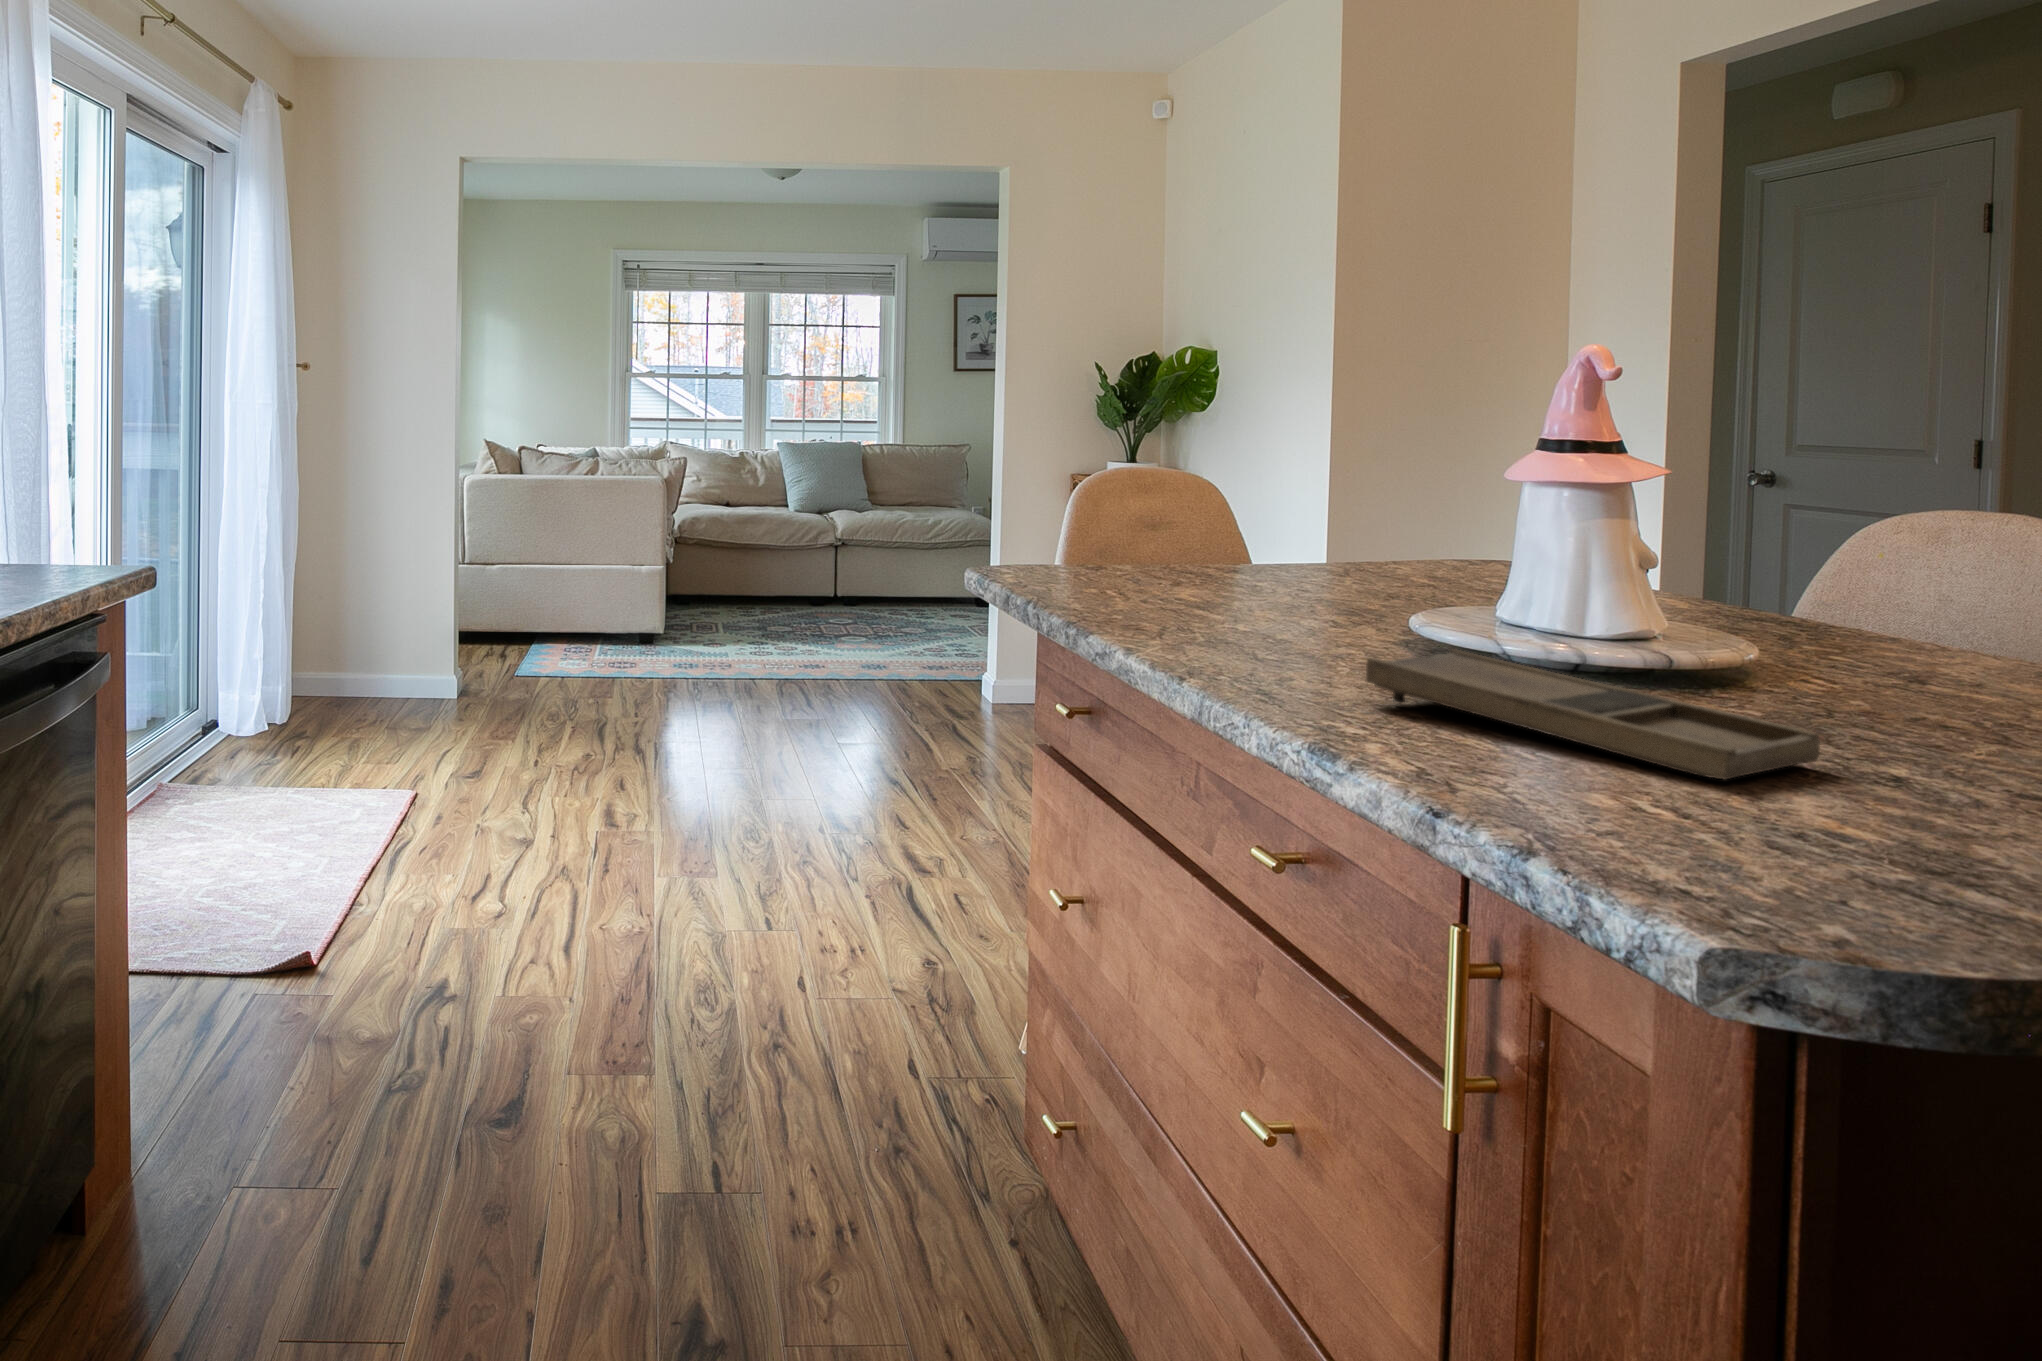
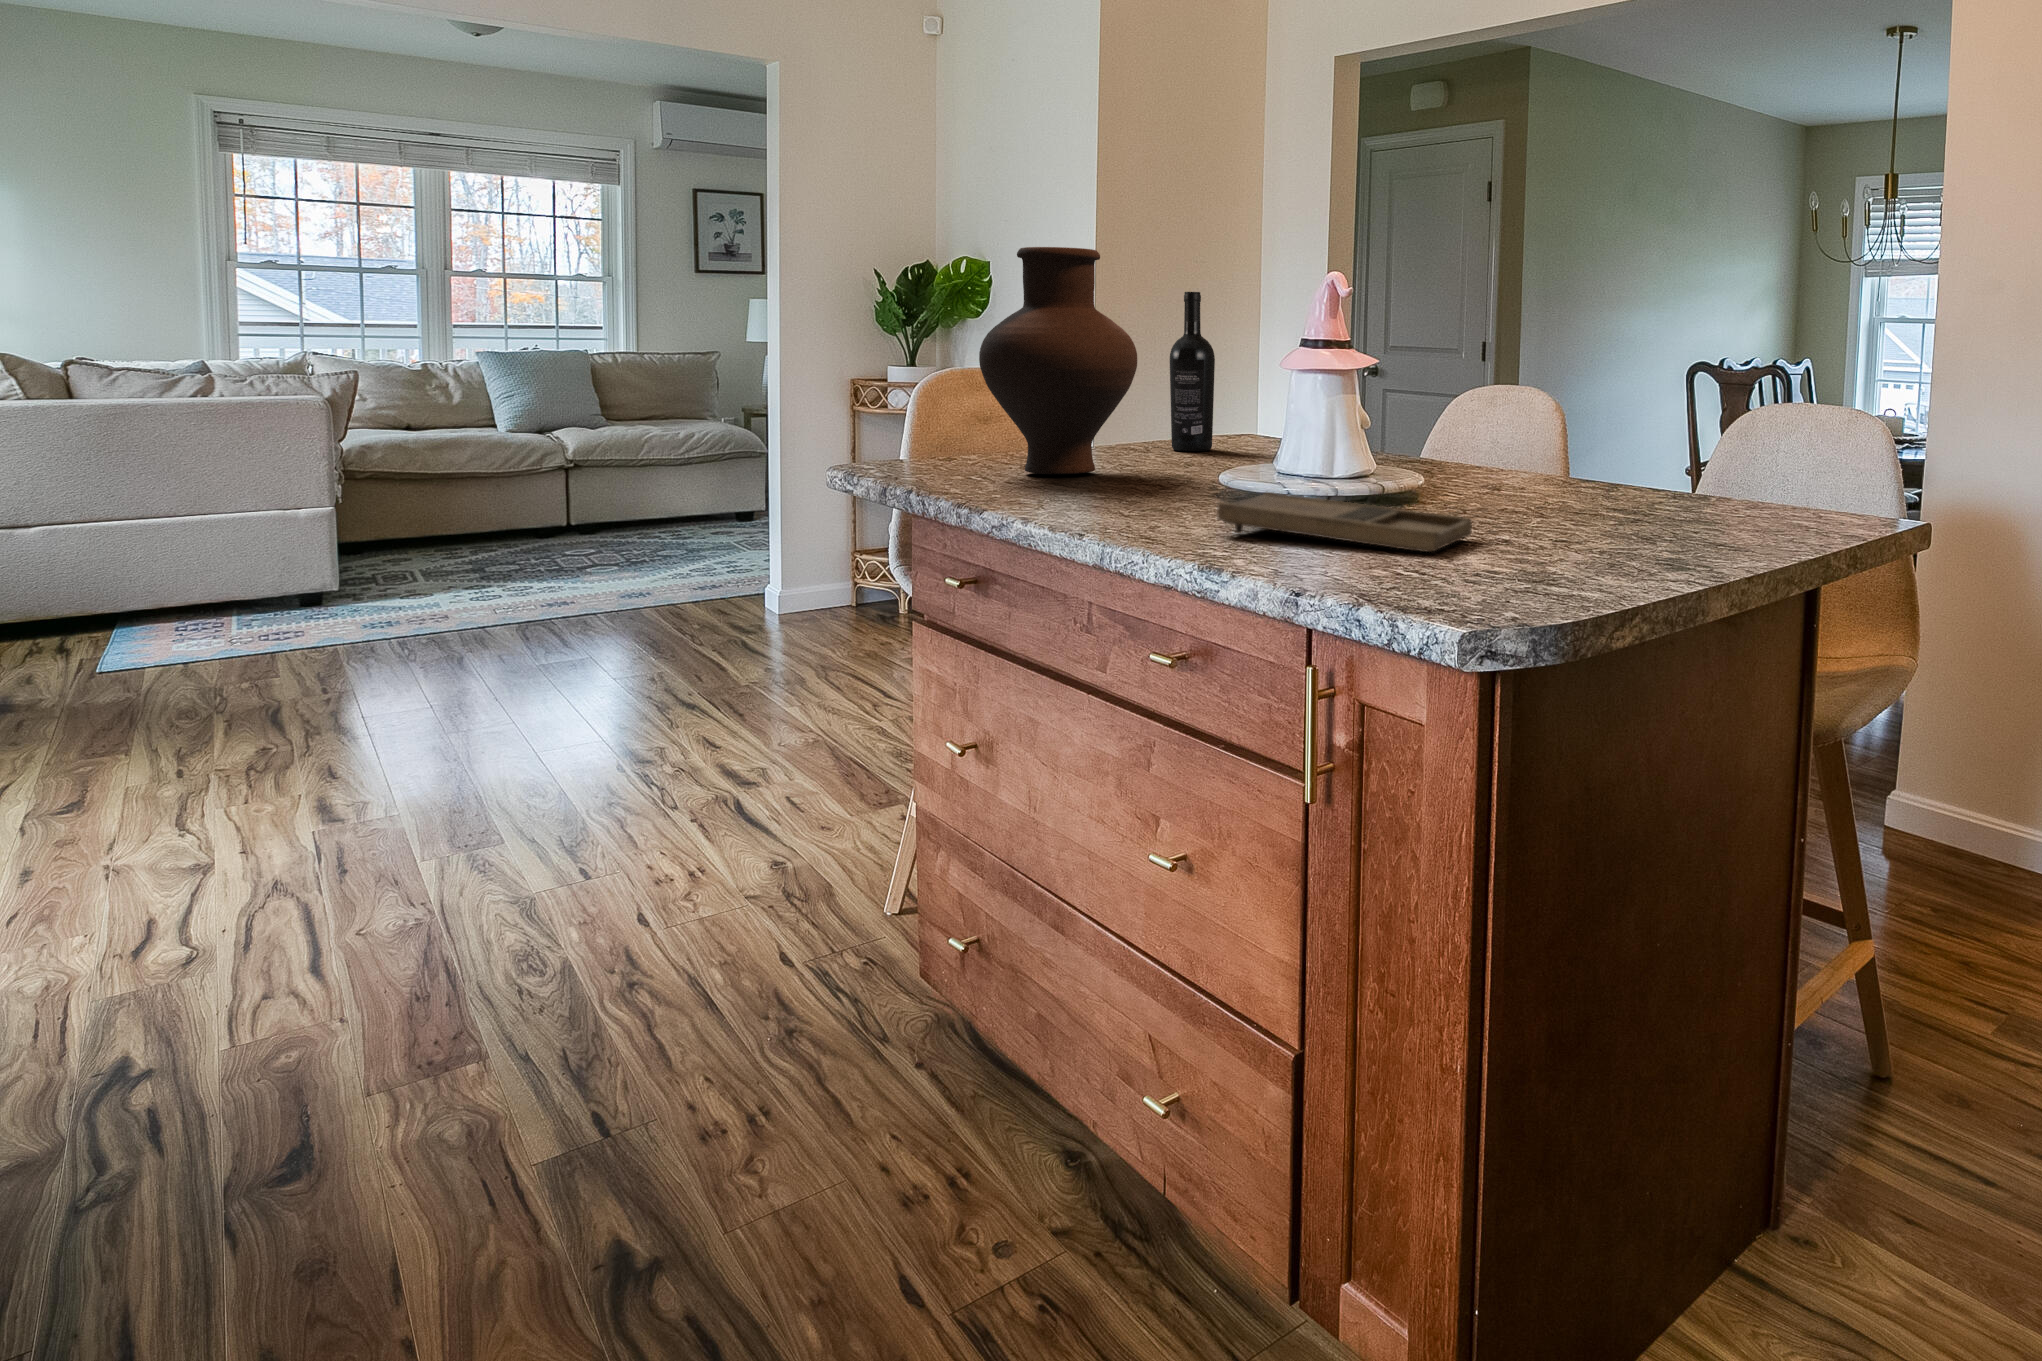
vase: none [1124,331,1318,597] -> present [979,247,1137,474]
wine bottle: none [1384,379,1449,580] -> present [1170,292,1215,451]

